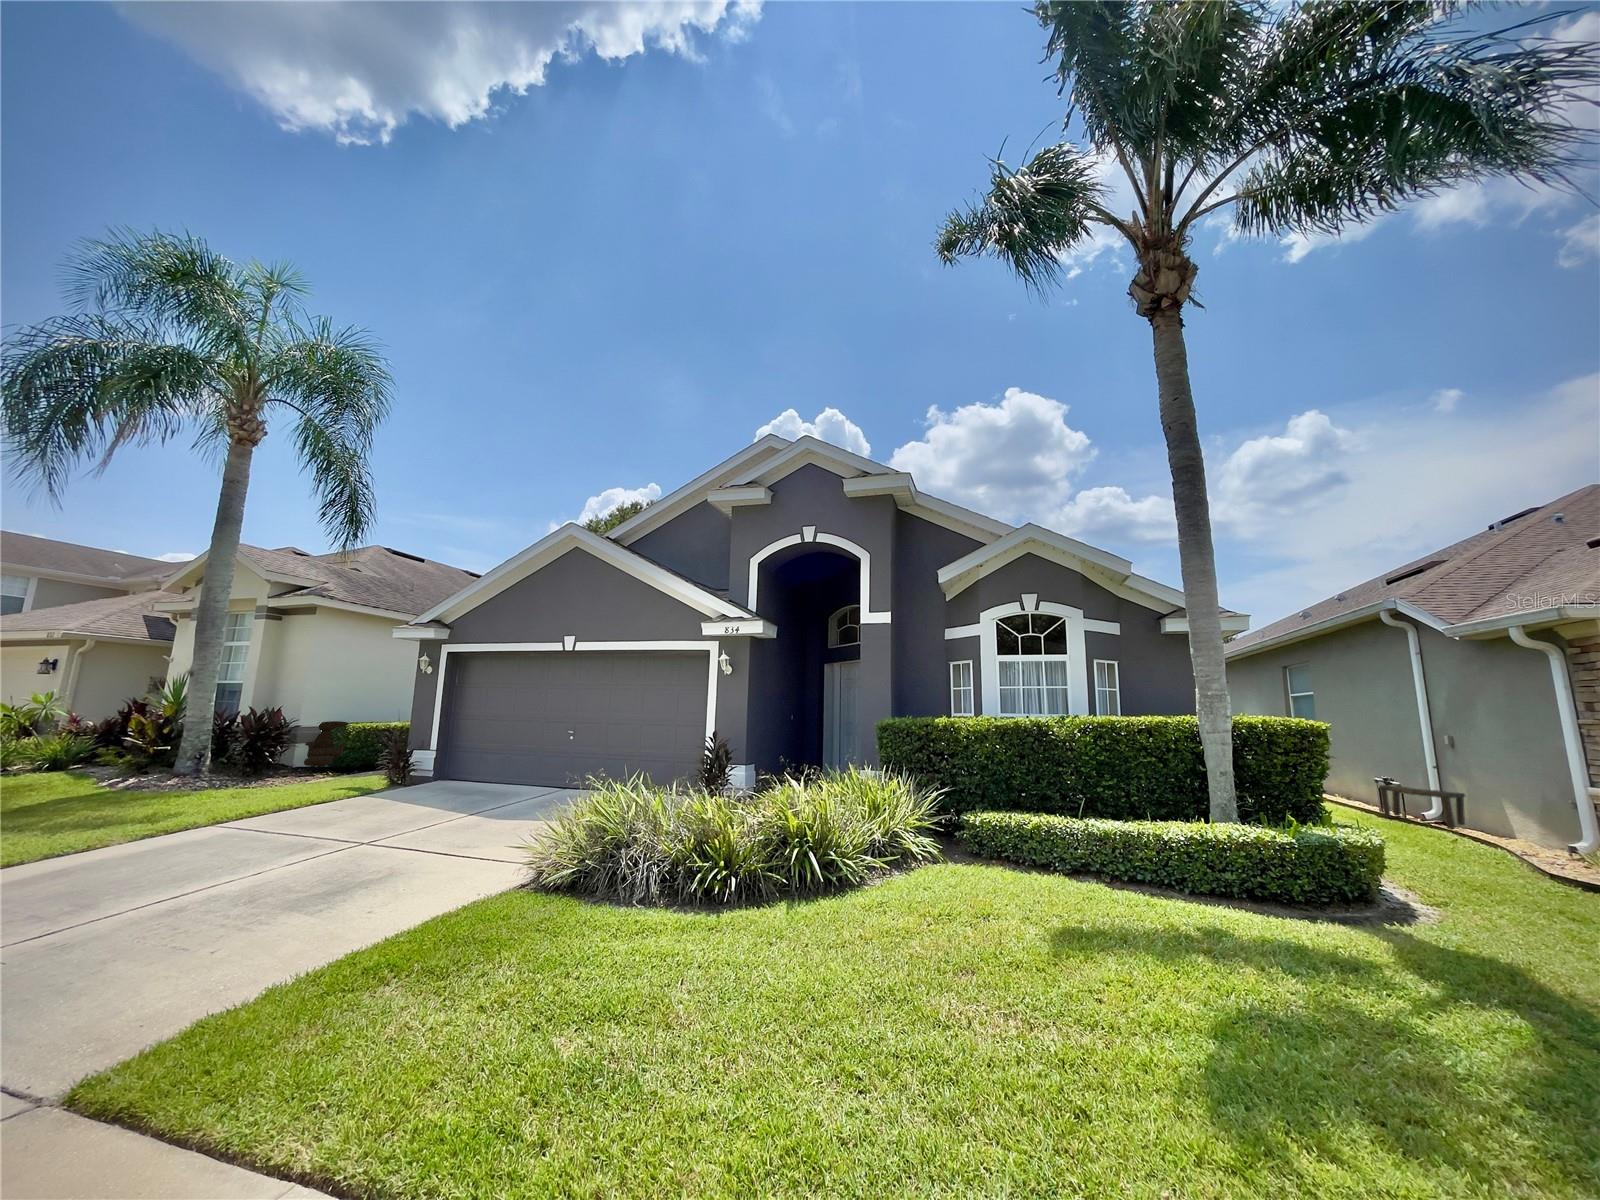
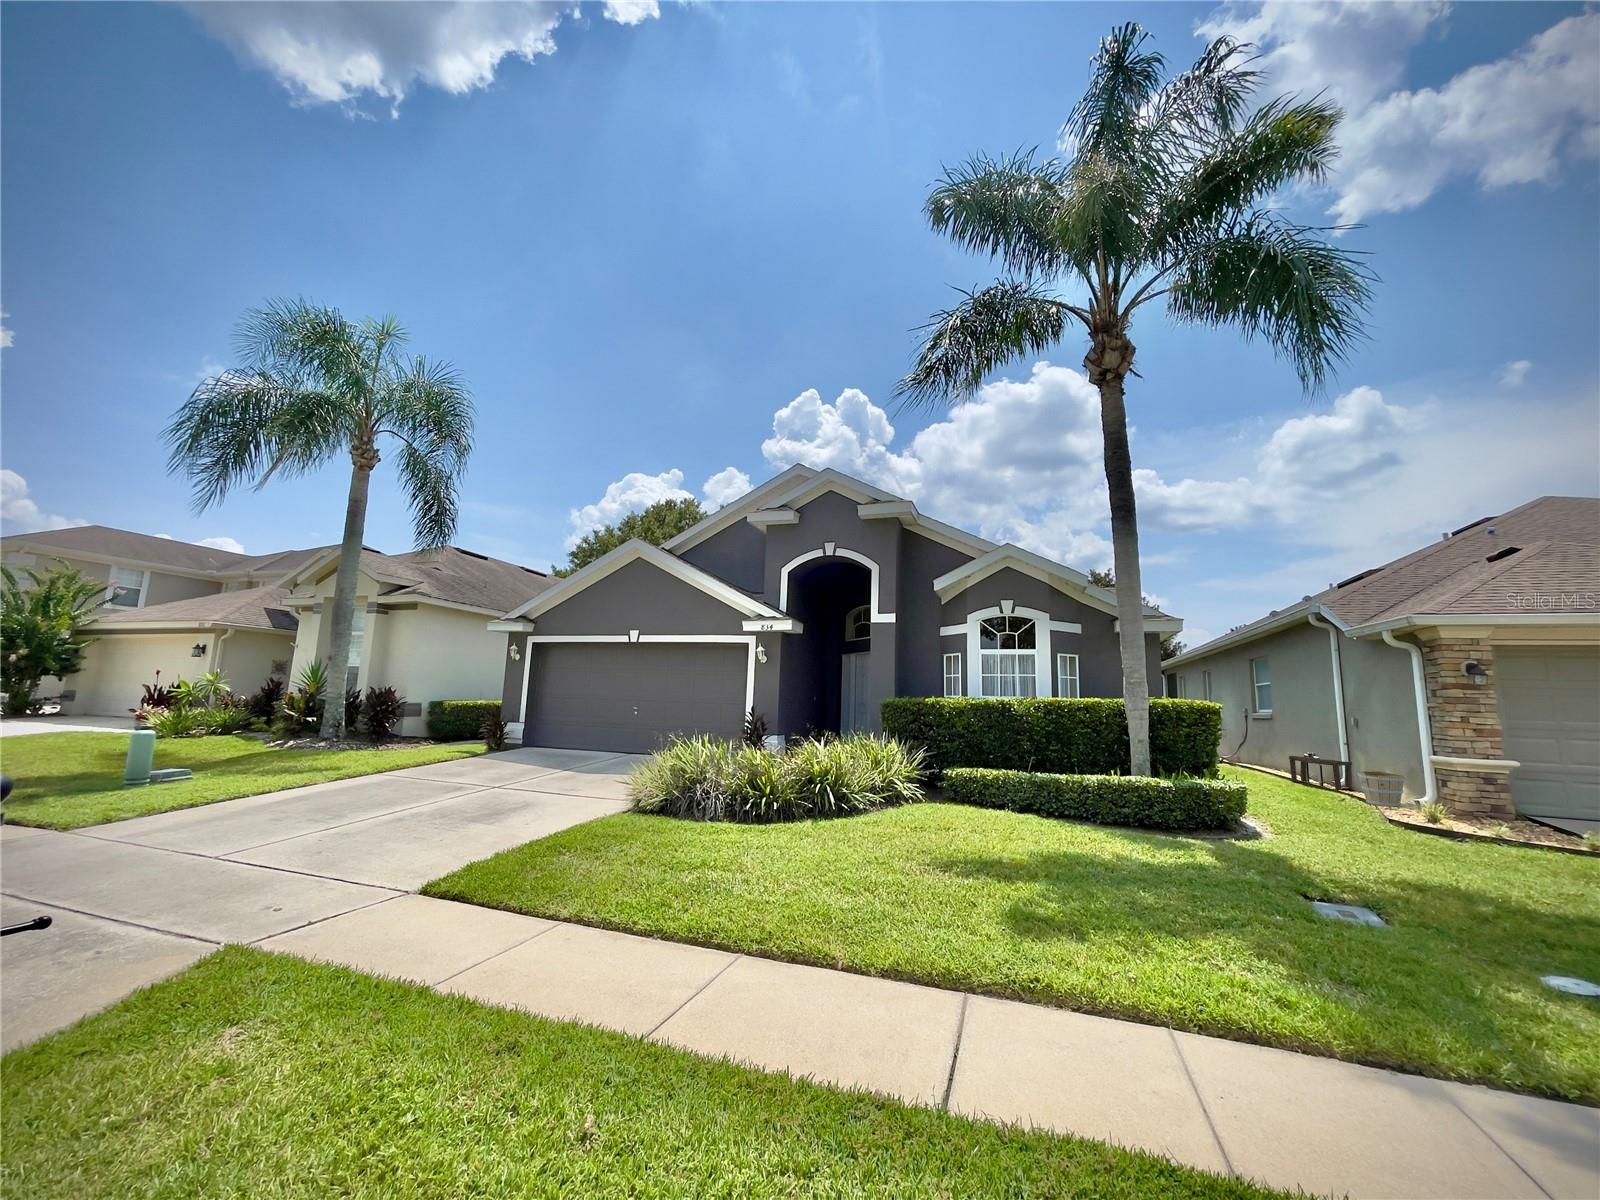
lounge chair: present [304,721,348,773] -> none [412,698,447,740]
wooden bucket: none [1492,807,1563,856] -> present [1357,771,1405,807]

